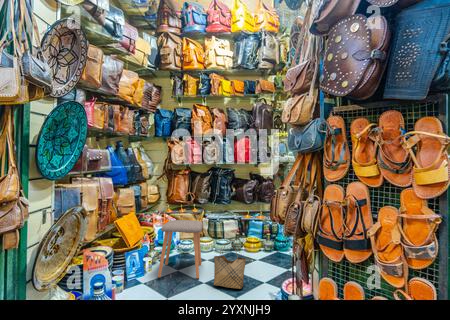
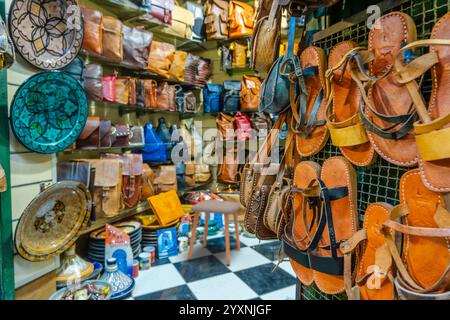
woven basket: present [214,240,246,289] -> none [241,225,278,283]

